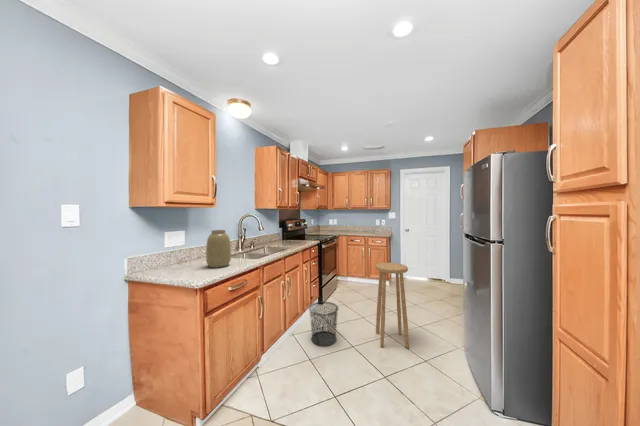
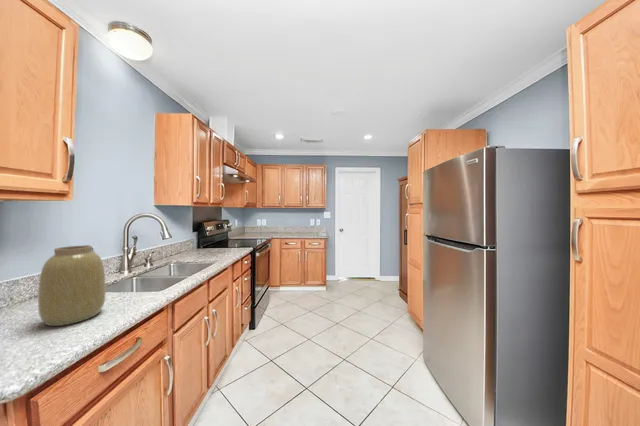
stool: present [376,263,409,349] -> none [329,271,370,377]
waste bin: present [309,302,338,346] -> none [246,331,288,397]

